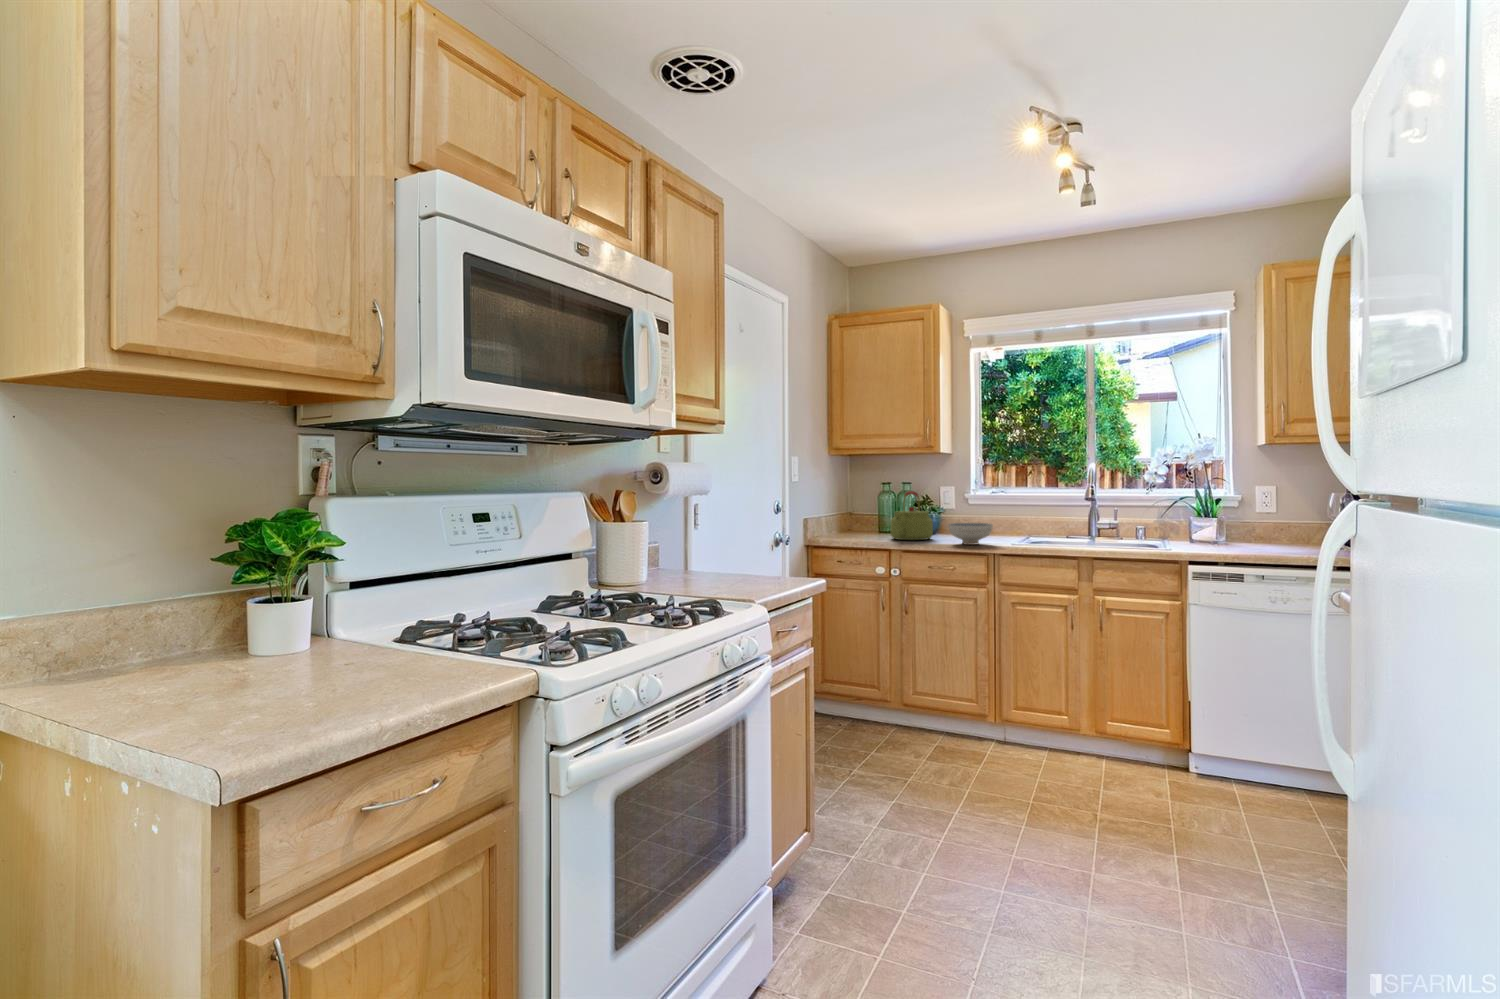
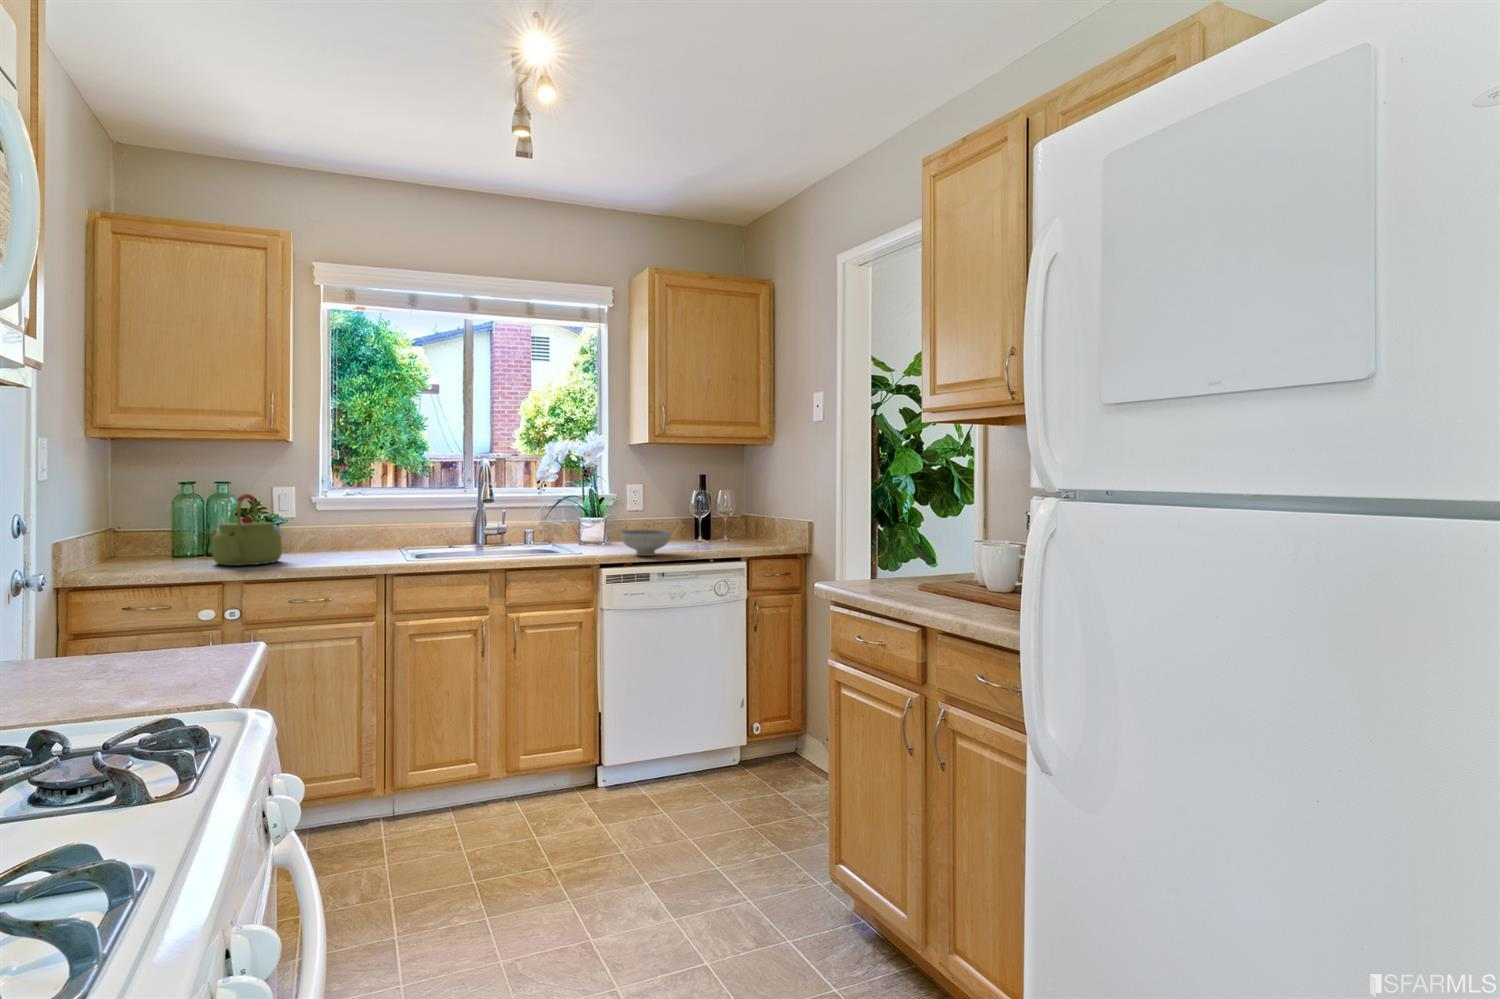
ceramic bowl: present [948,523,993,545] -> present [621,529,671,556]

